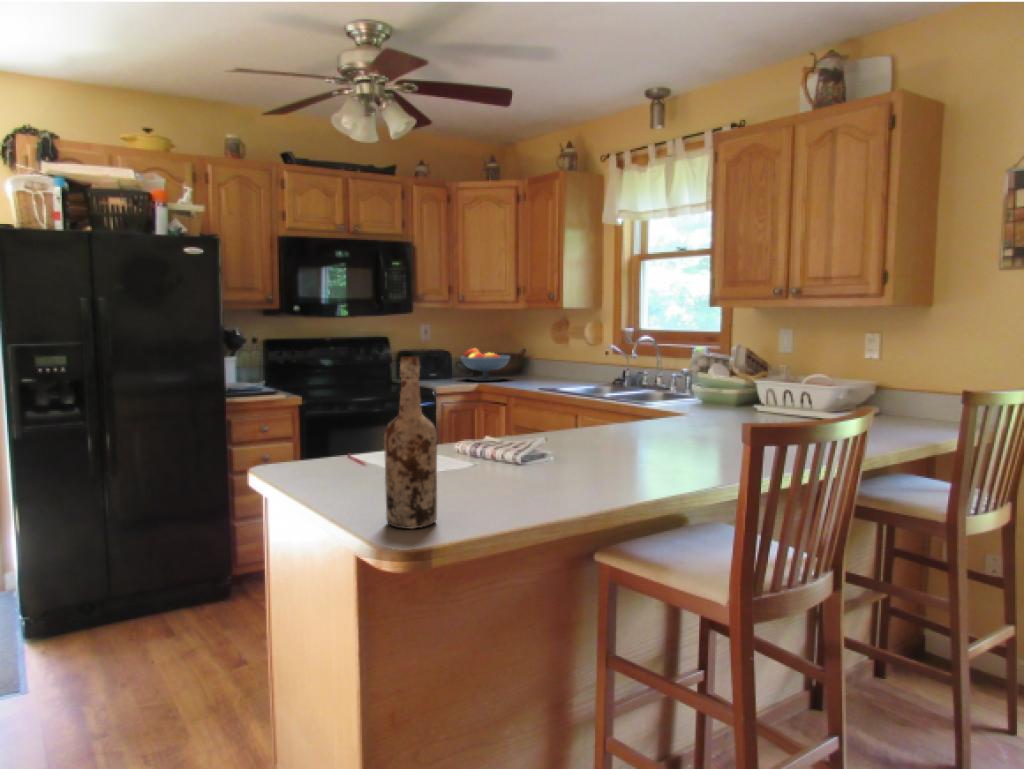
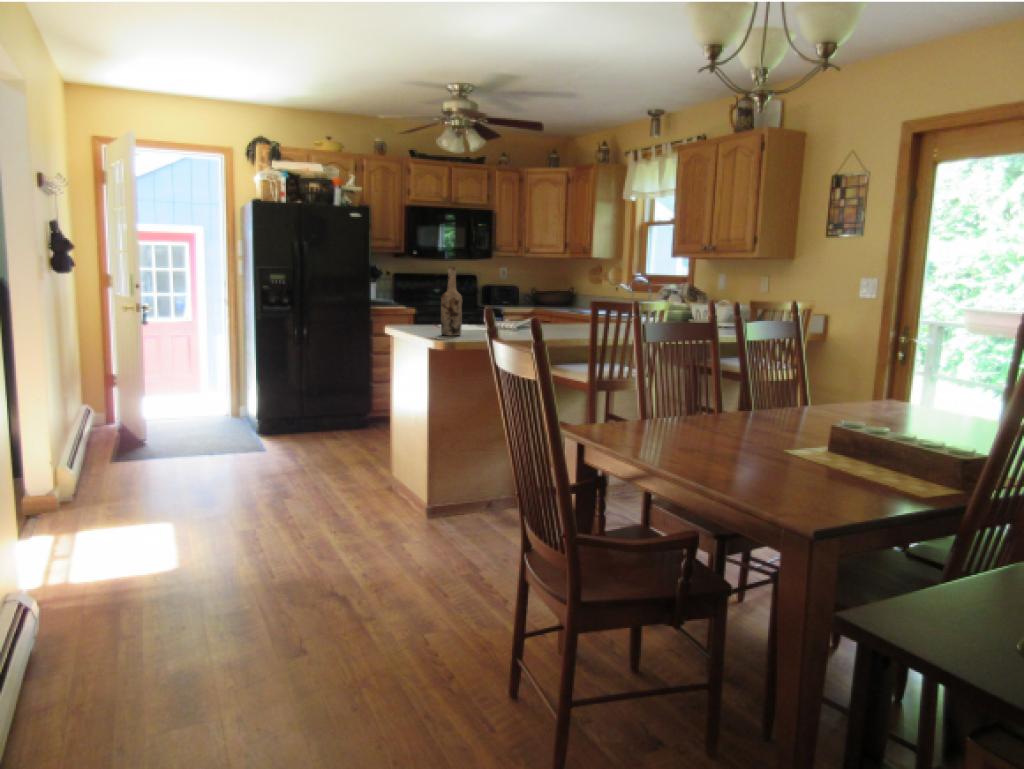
fruit bowl: present [461,348,510,381] -> none [525,286,560,309]

